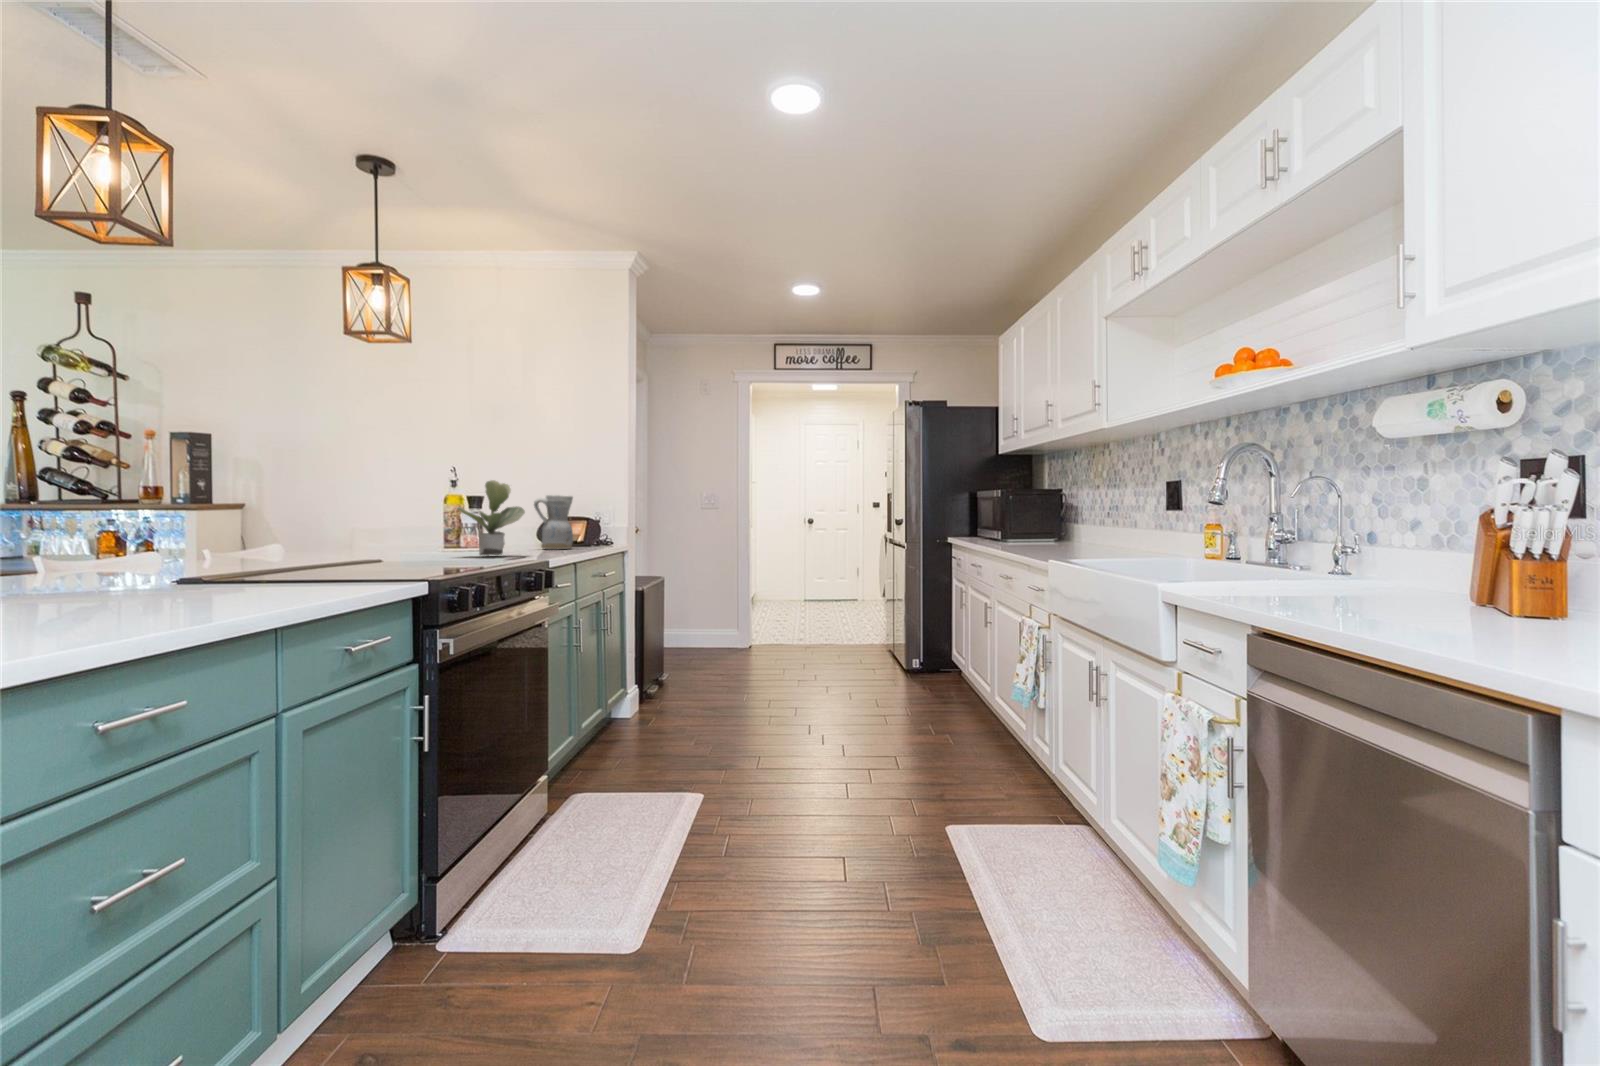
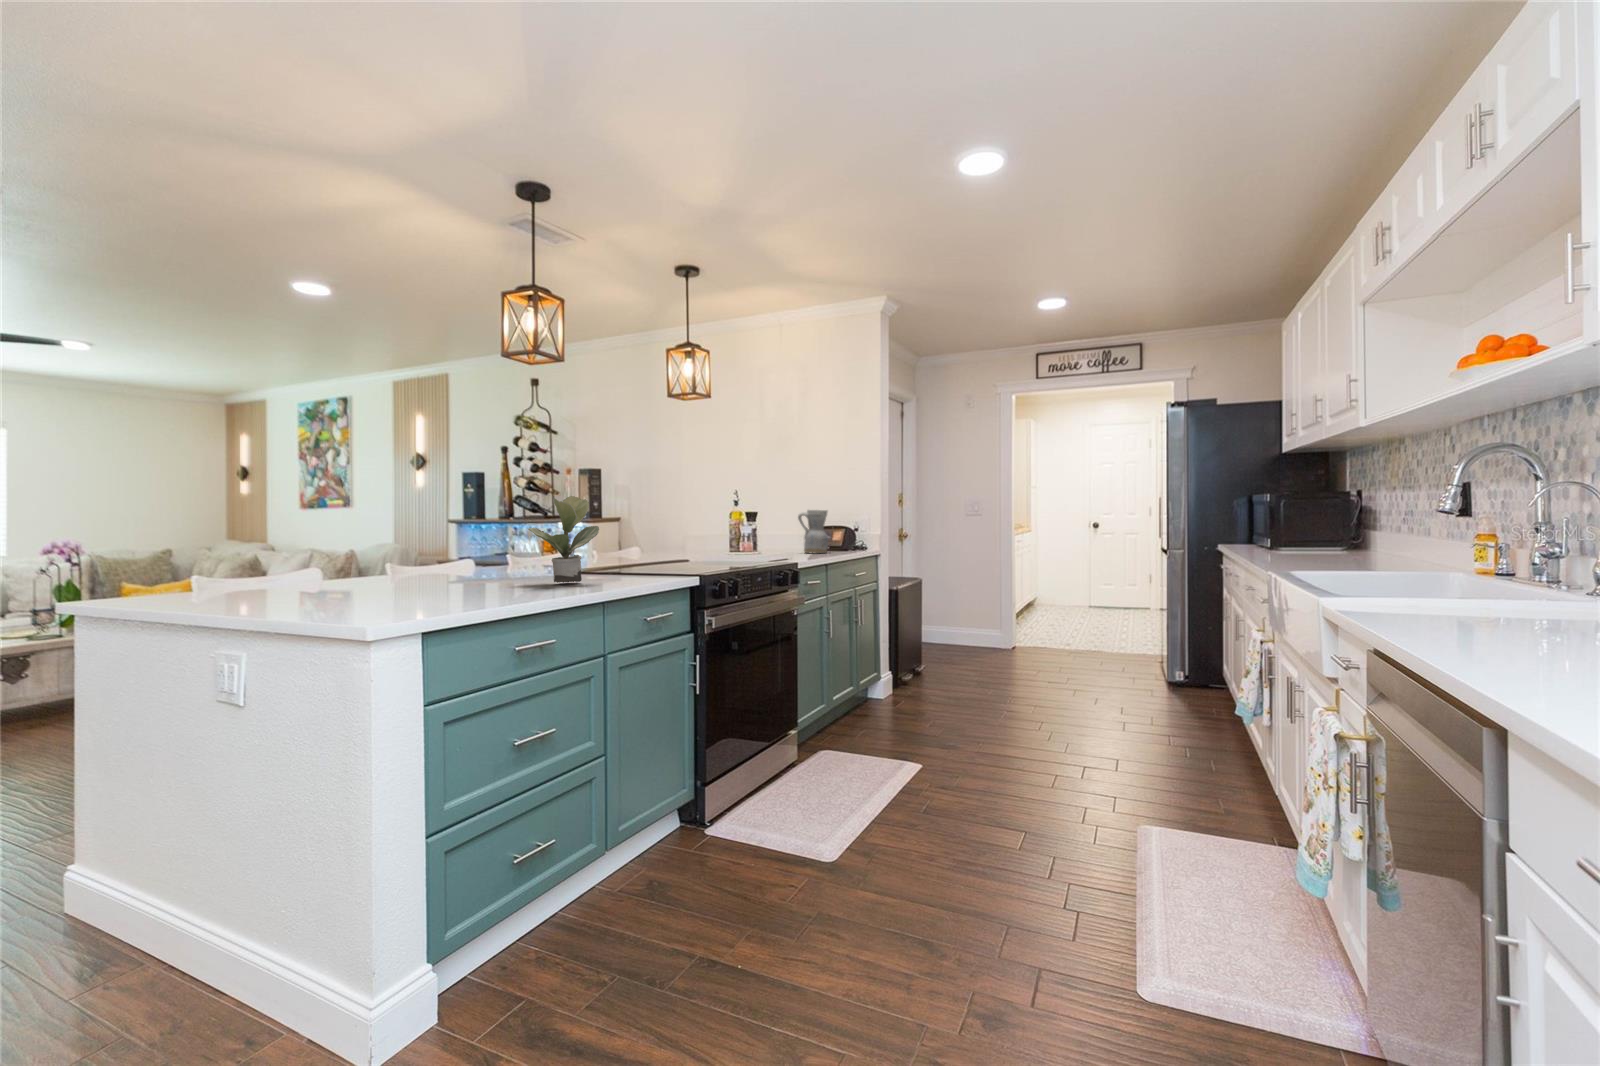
potted plant: present [457,480,525,555] -> present [529,496,599,583]

